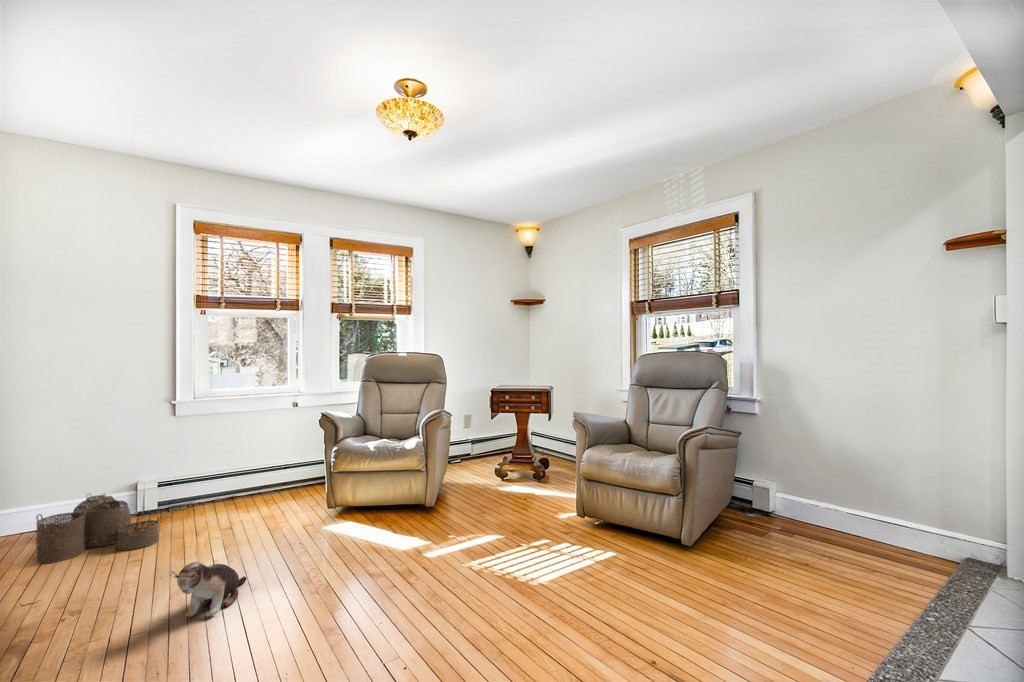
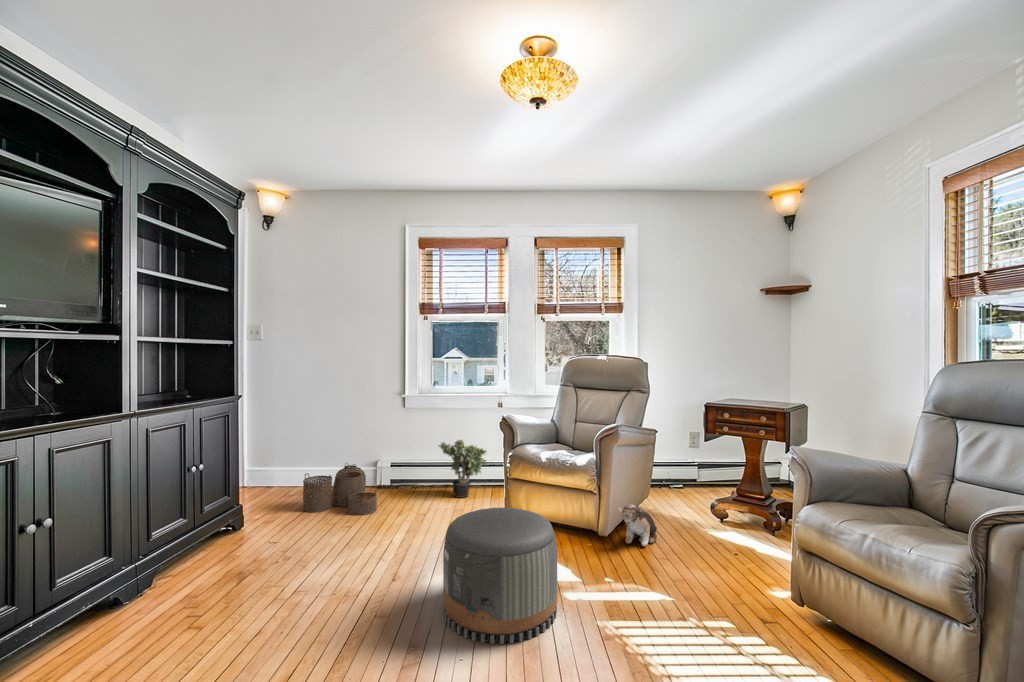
potted plant: none [229,444,288,507] -> present [439,440,487,498]
pouf: none [330,490,435,608] -> present [443,508,557,644]
plush toy: present [169,562,246,617] -> present [619,504,657,546]

